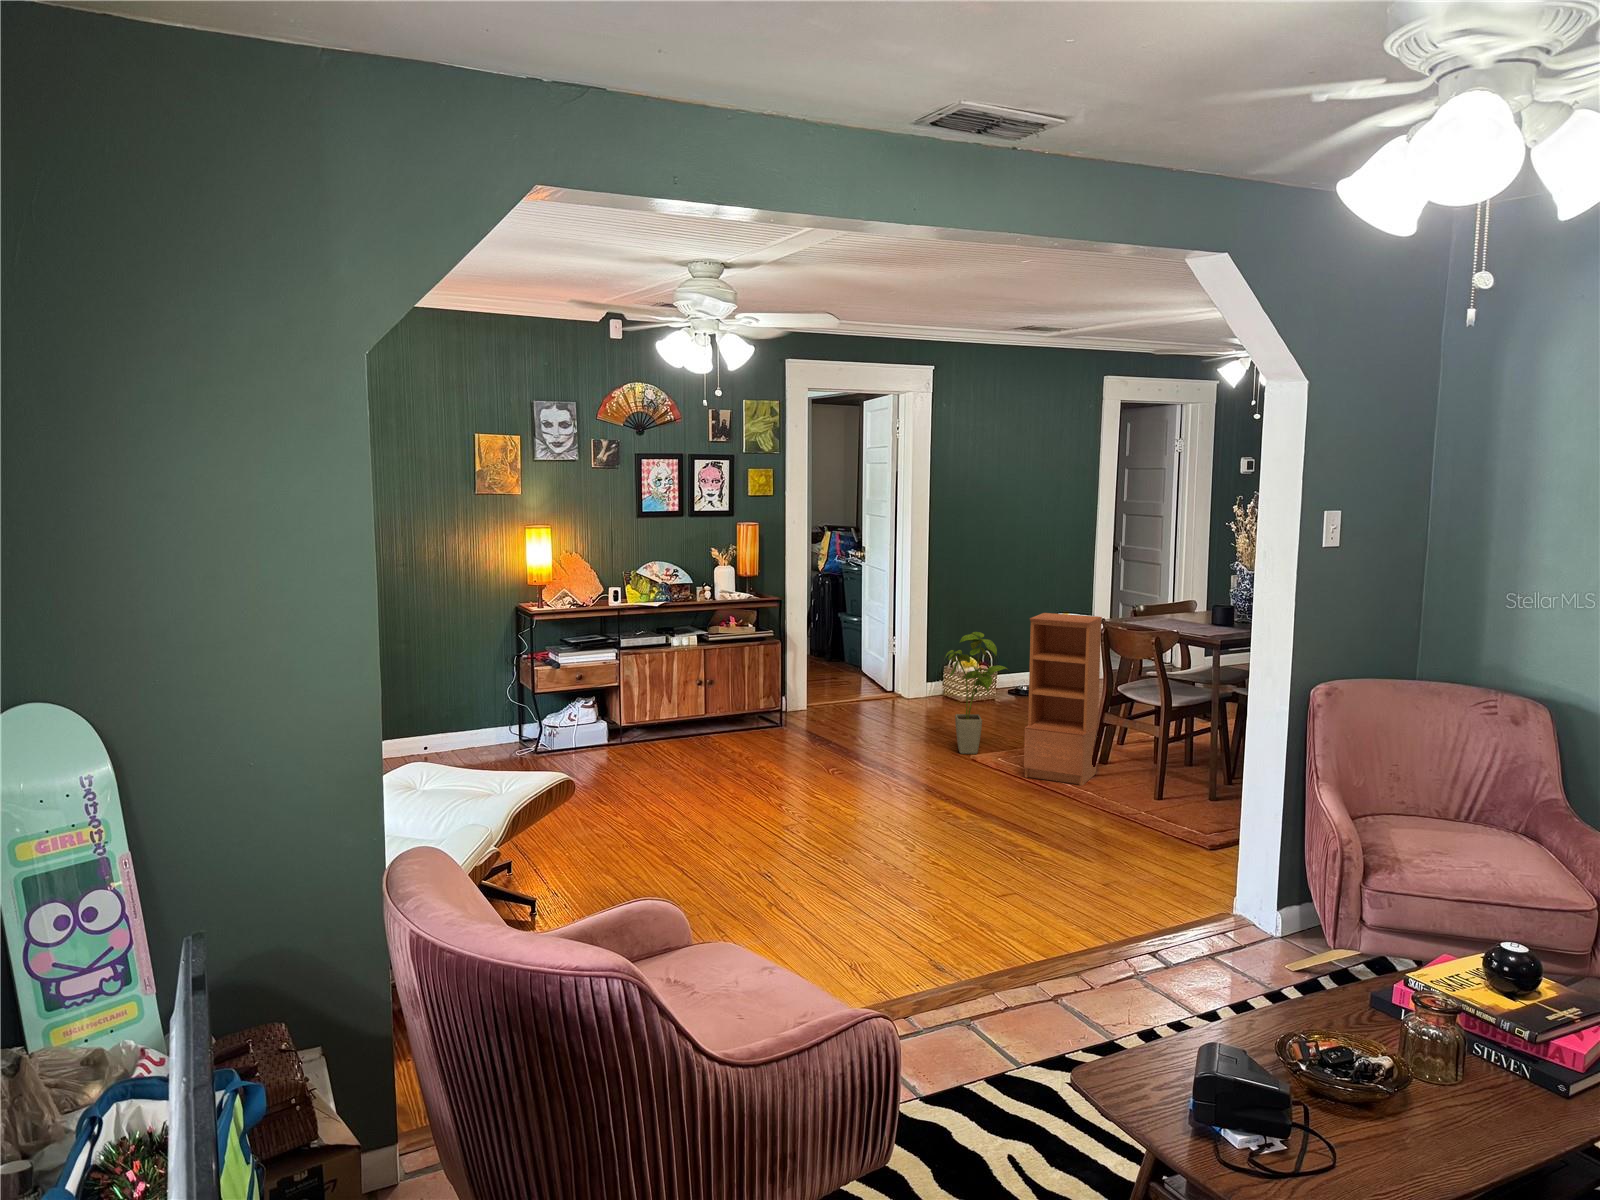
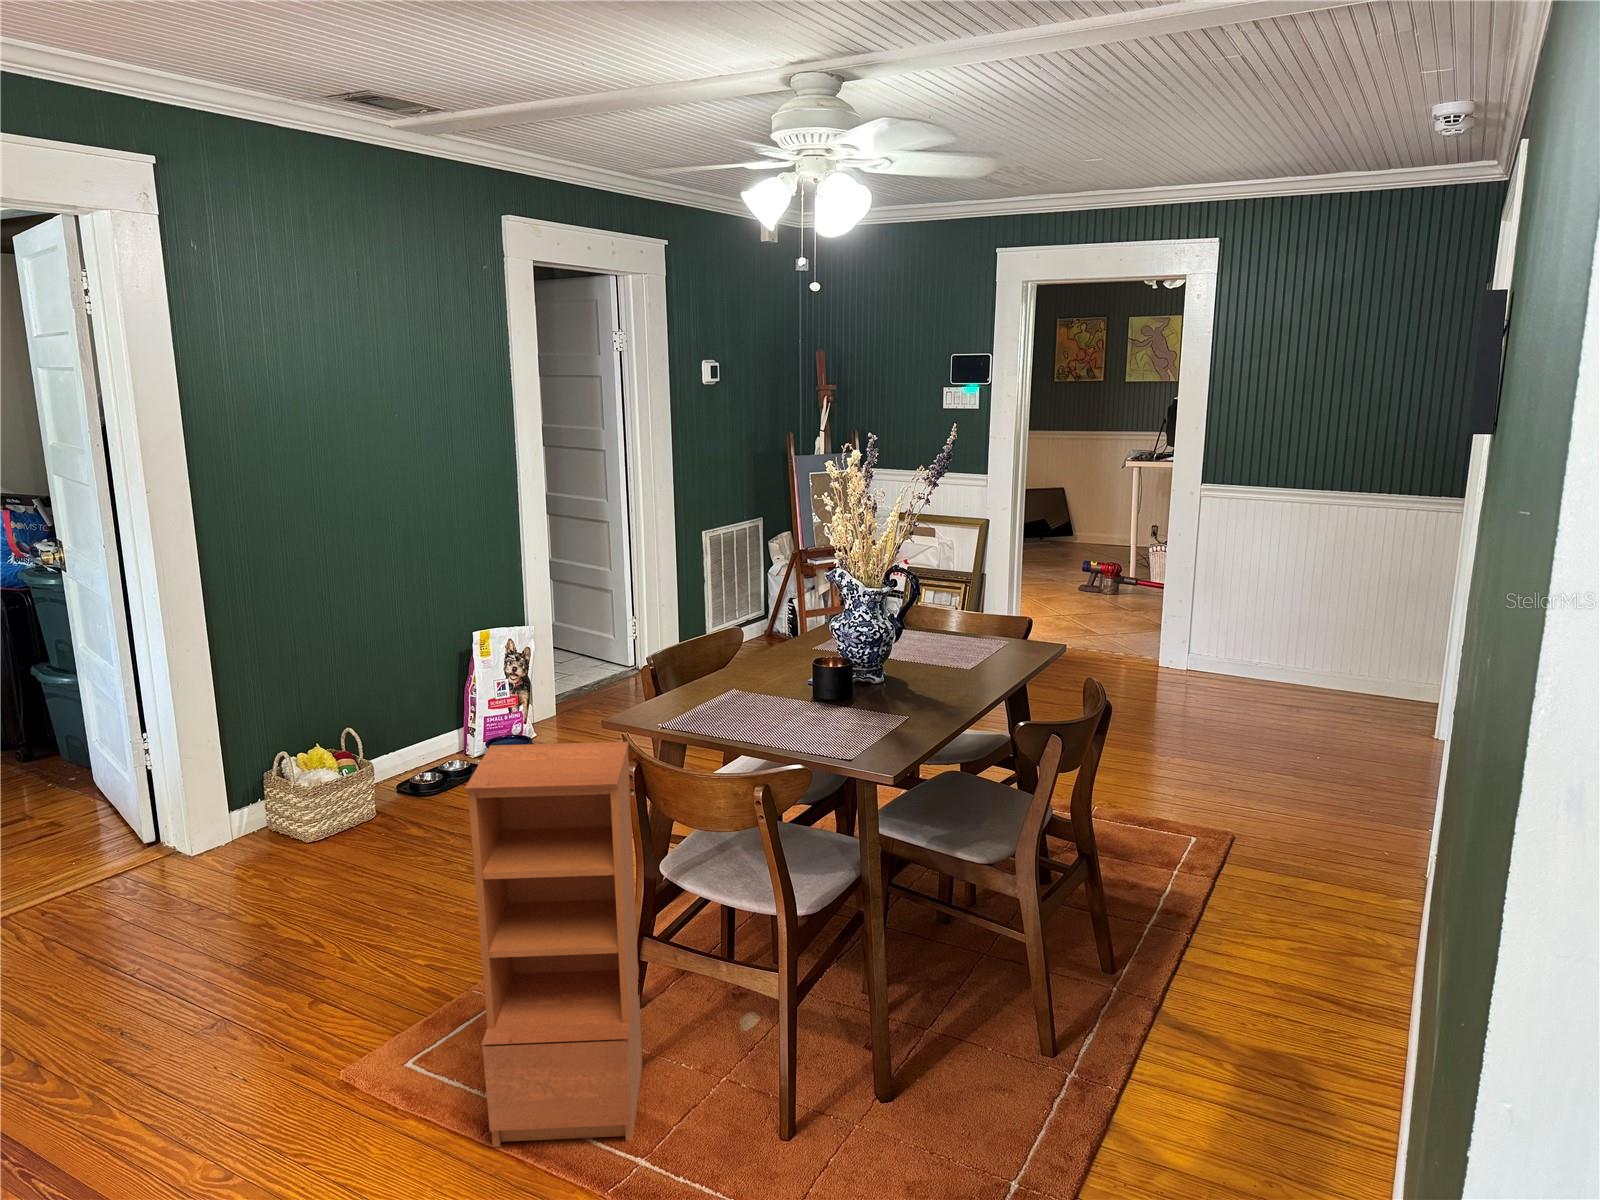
house plant: present [945,632,1009,754] -> none [249,793,415,1071]

